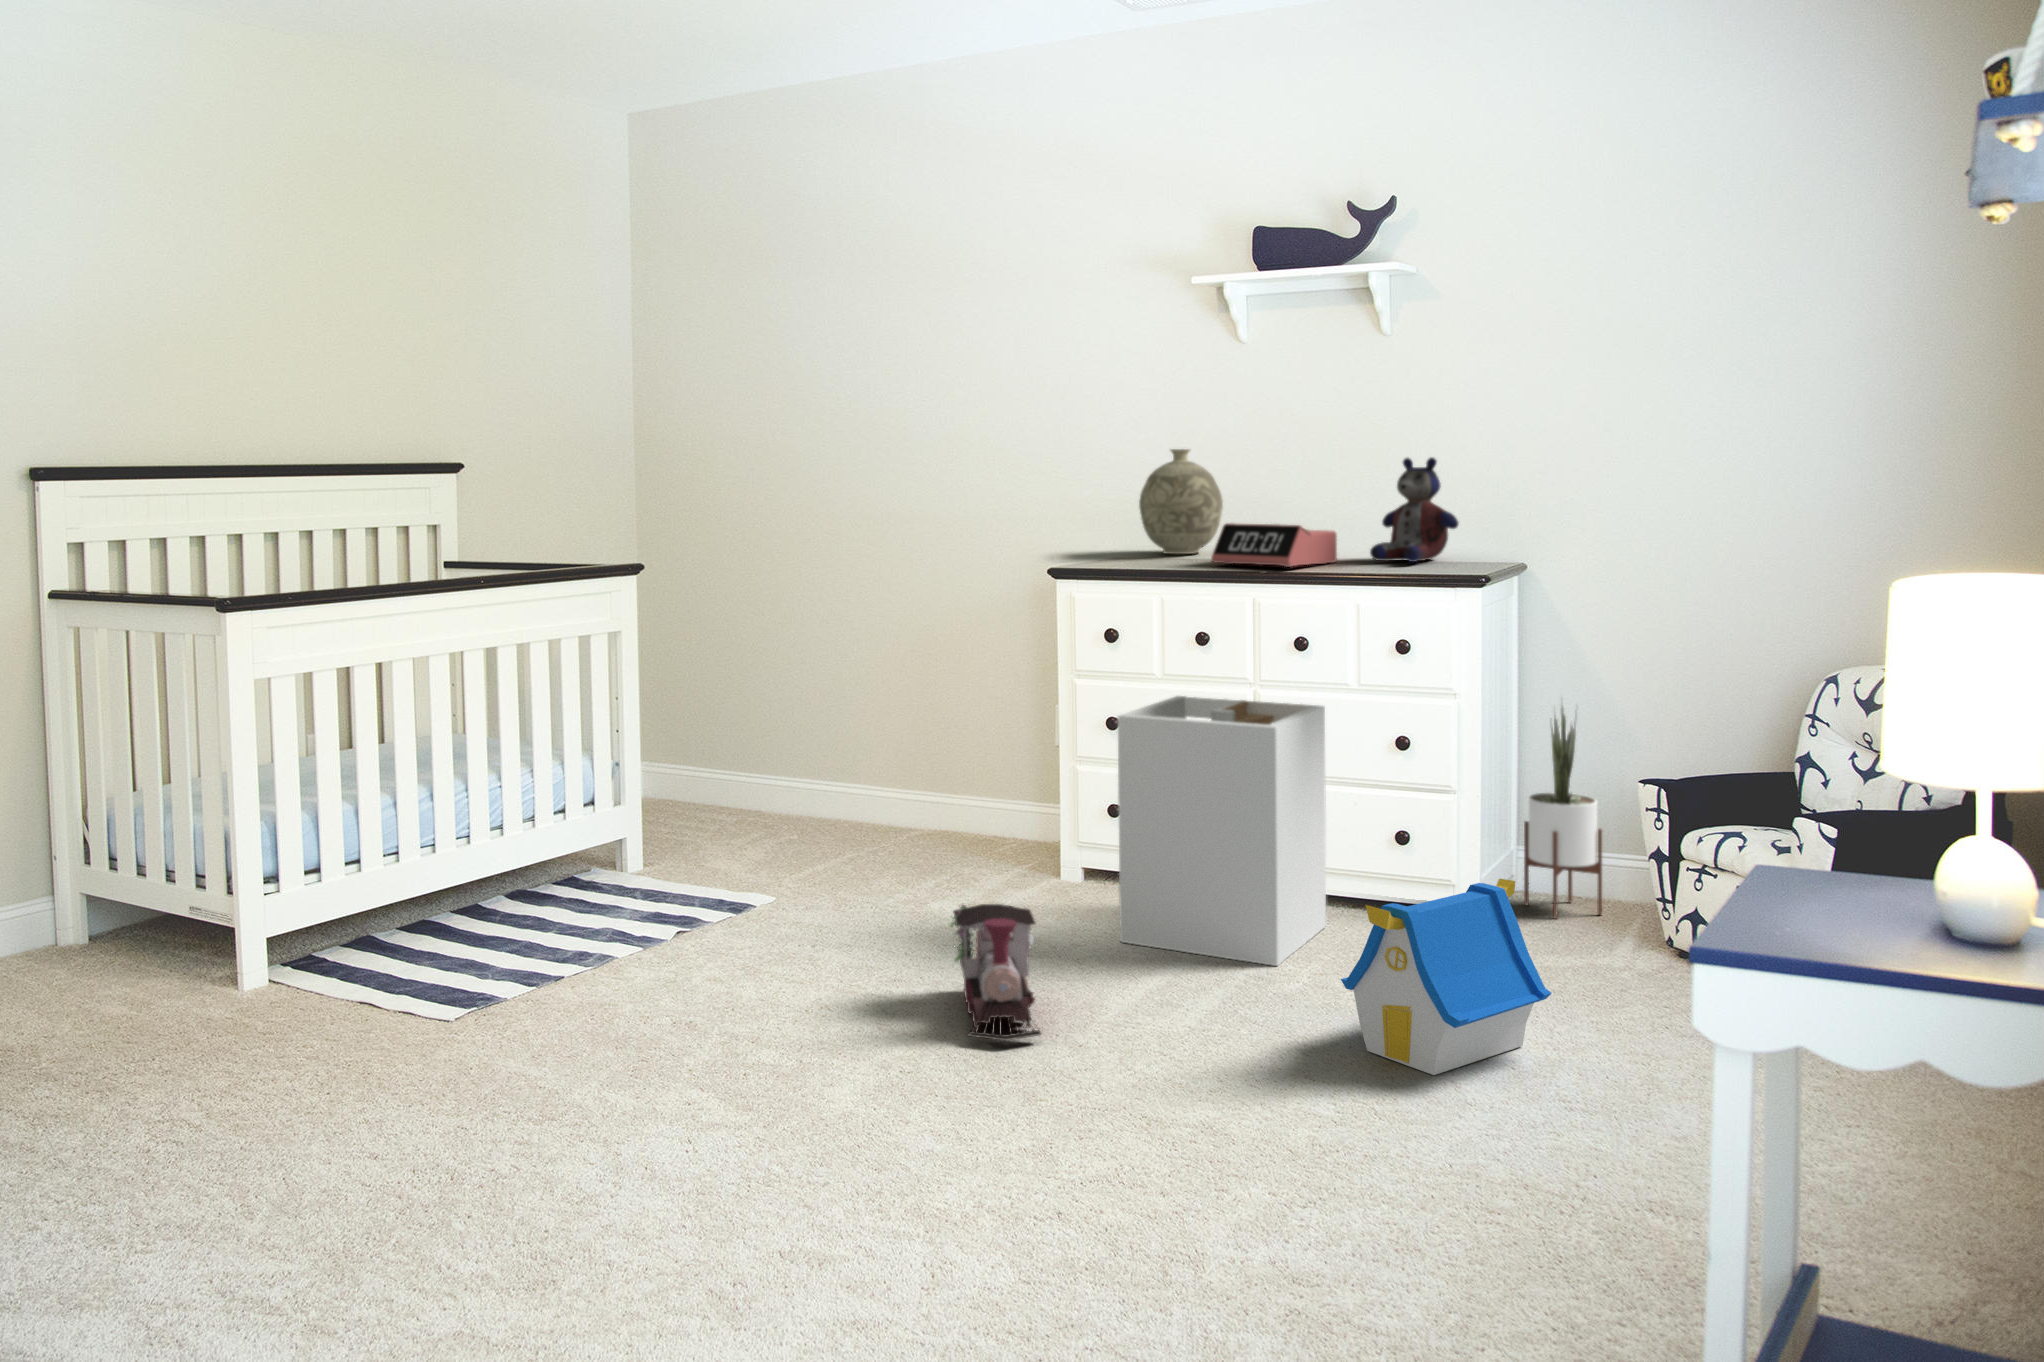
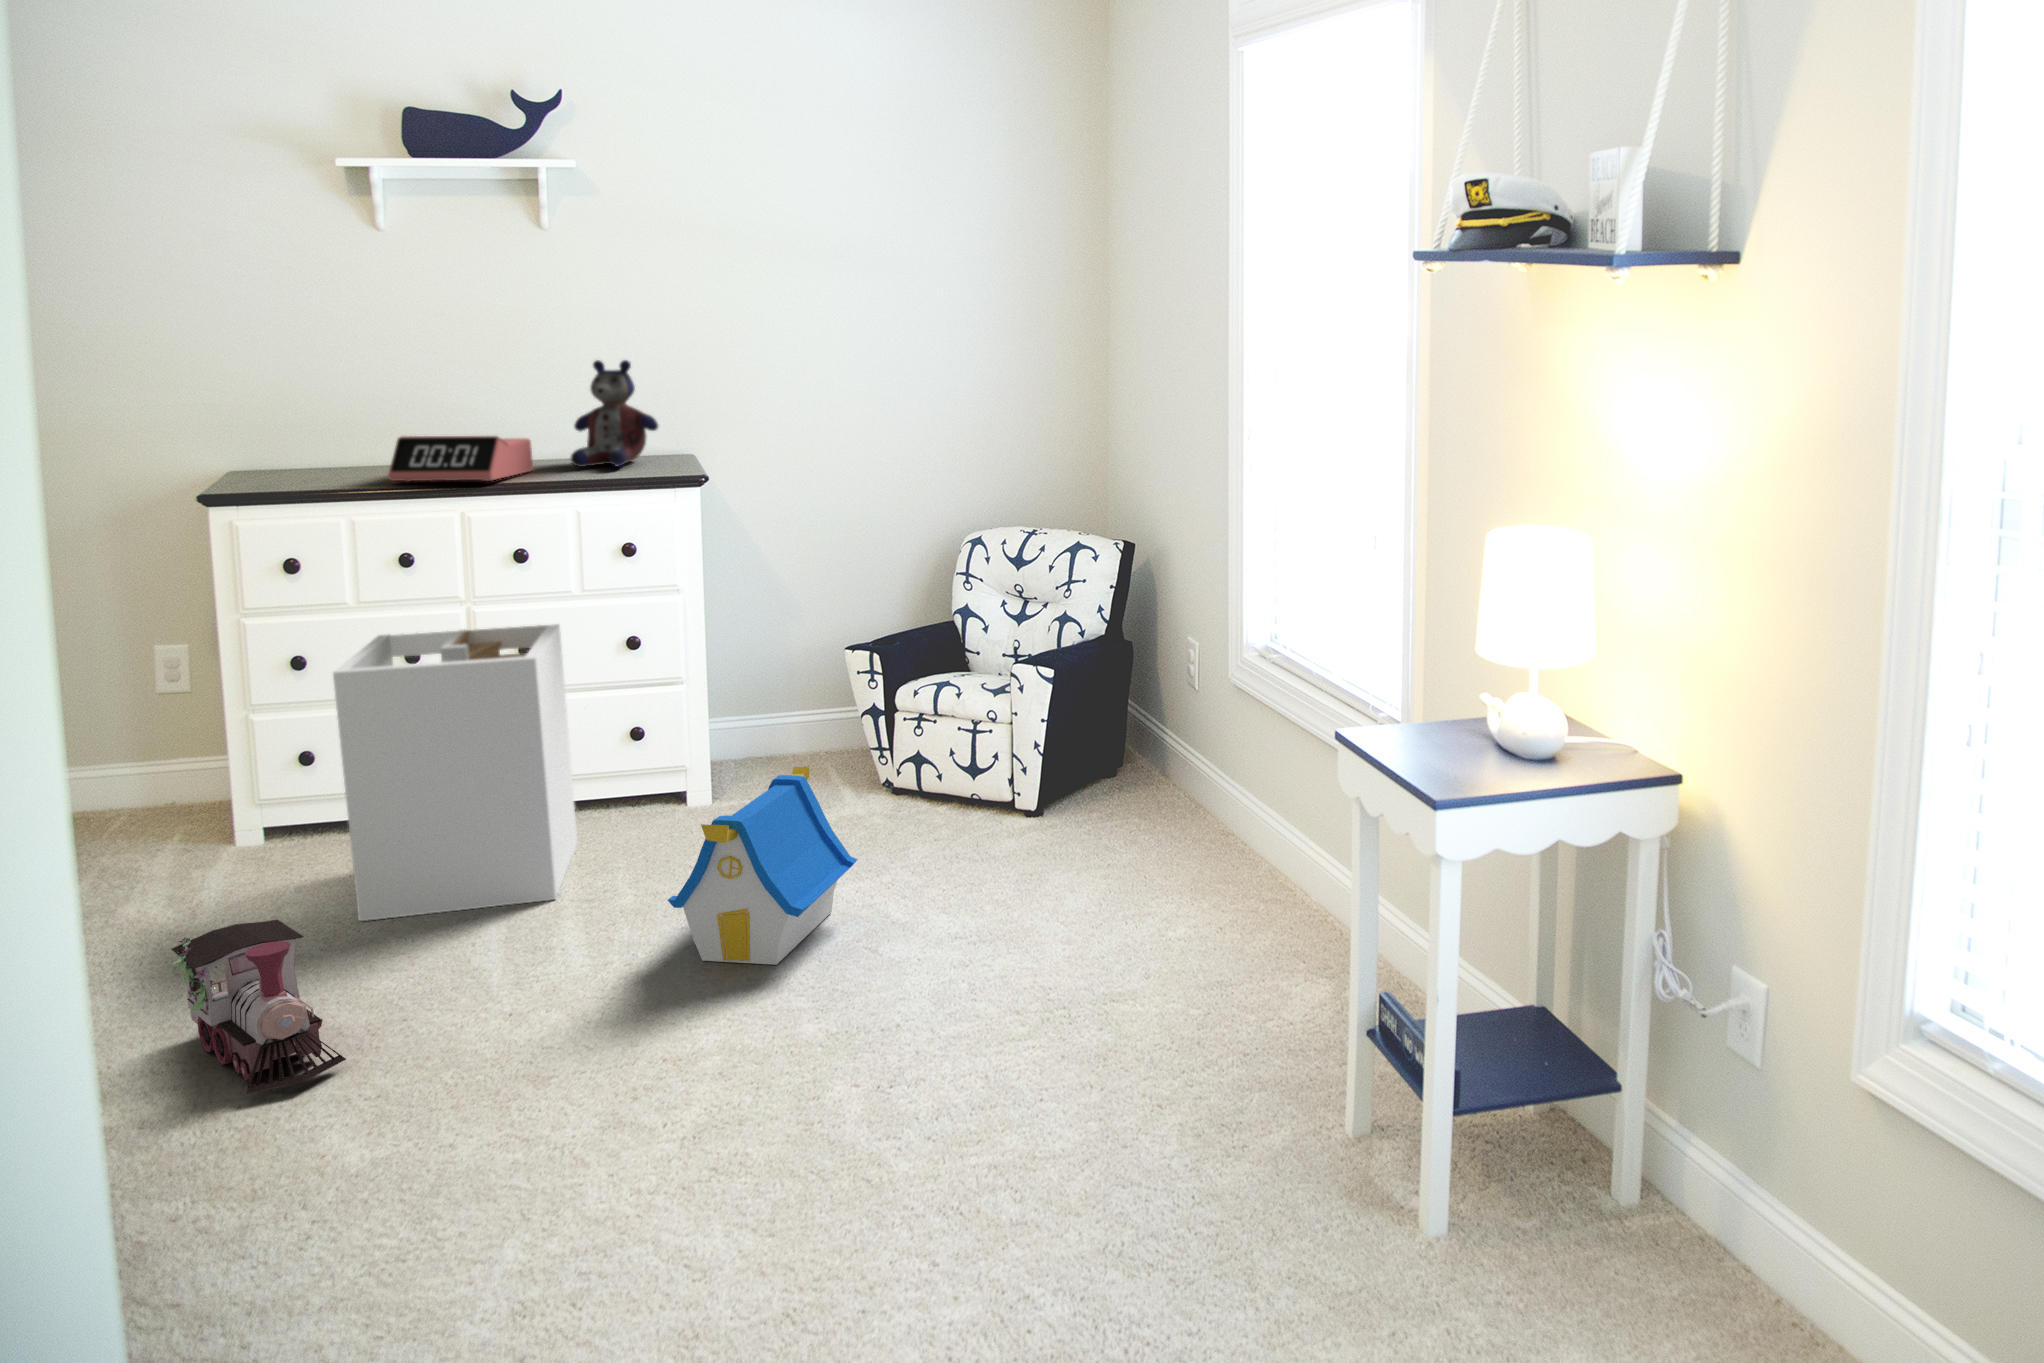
decorative vase: present [1139,449,1223,554] -> none [268,351,378,472]
potted plant: present [1524,705,1602,918] -> none [741,580,815,783]

